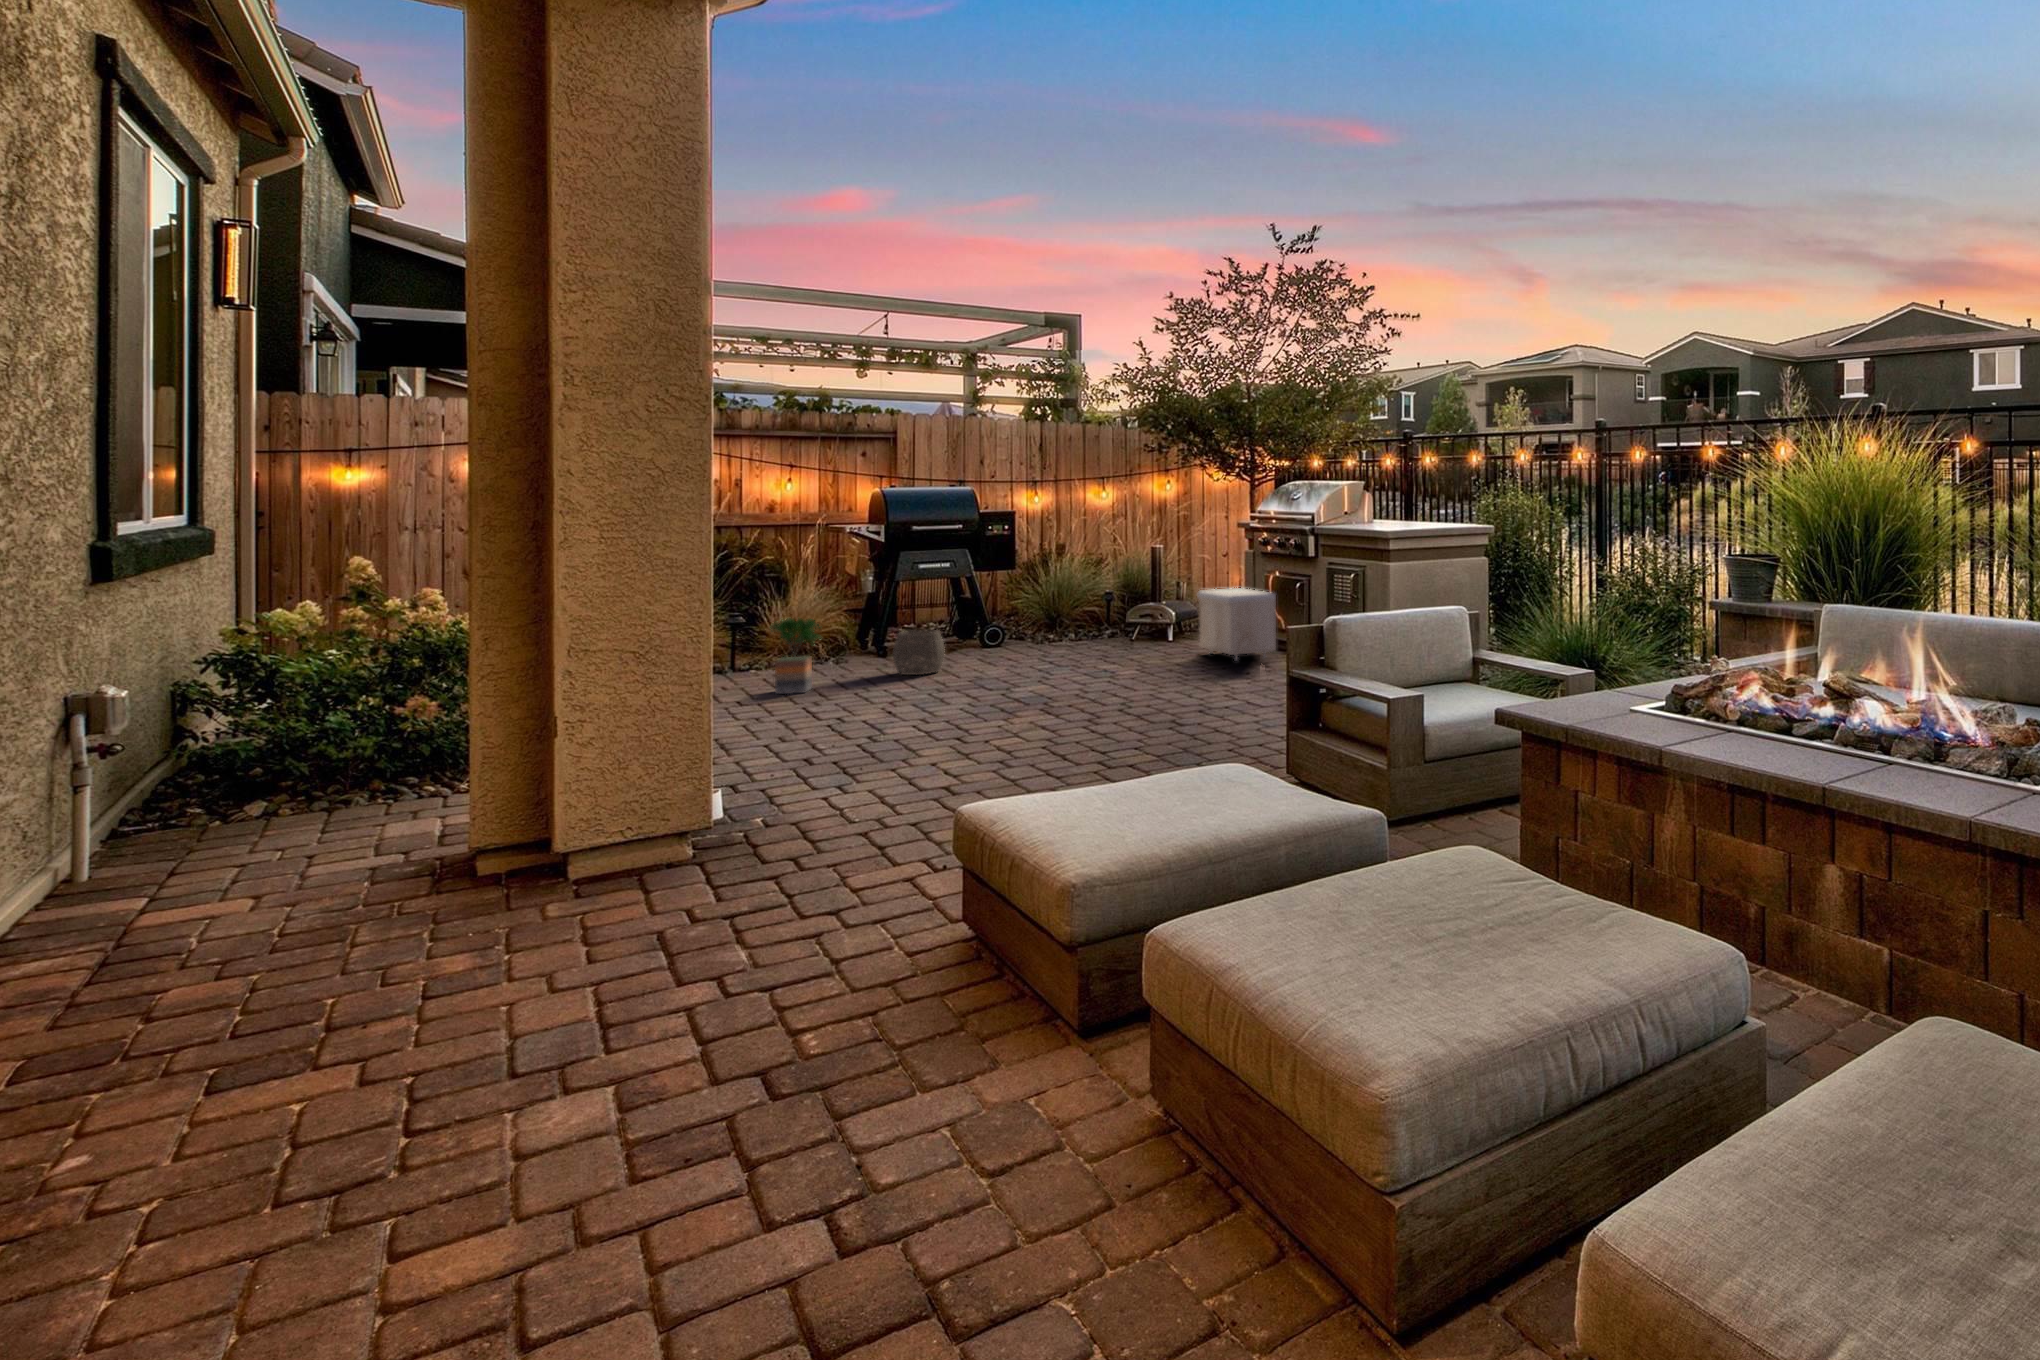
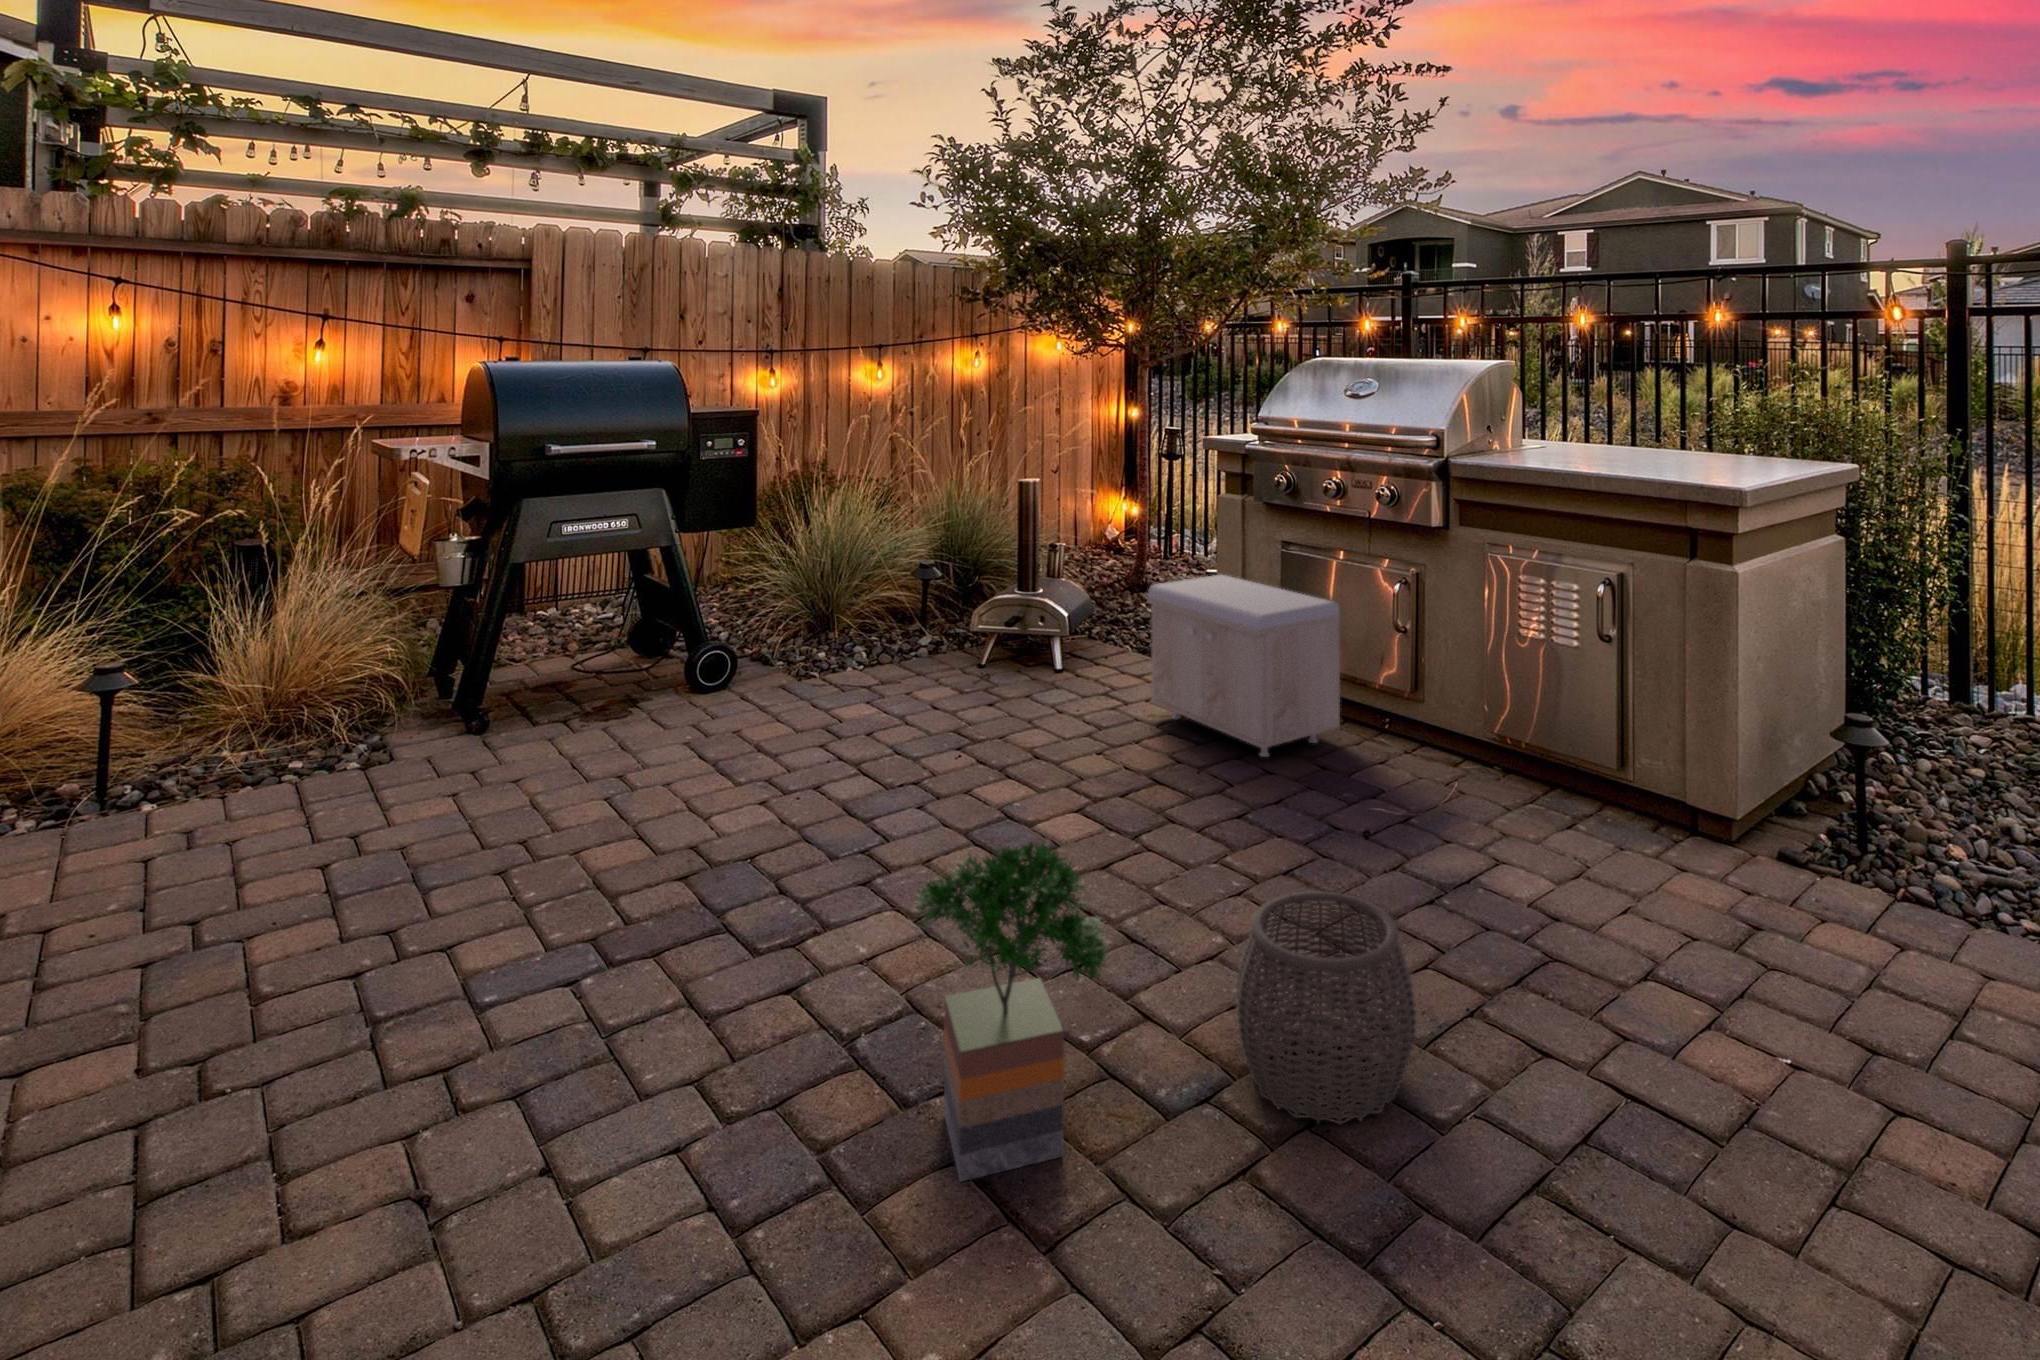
potted tree: present [770,618,822,694] -> present [915,842,1106,1181]
woven basket: present [893,630,945,675] -> present [1235,892,1417,1124]

